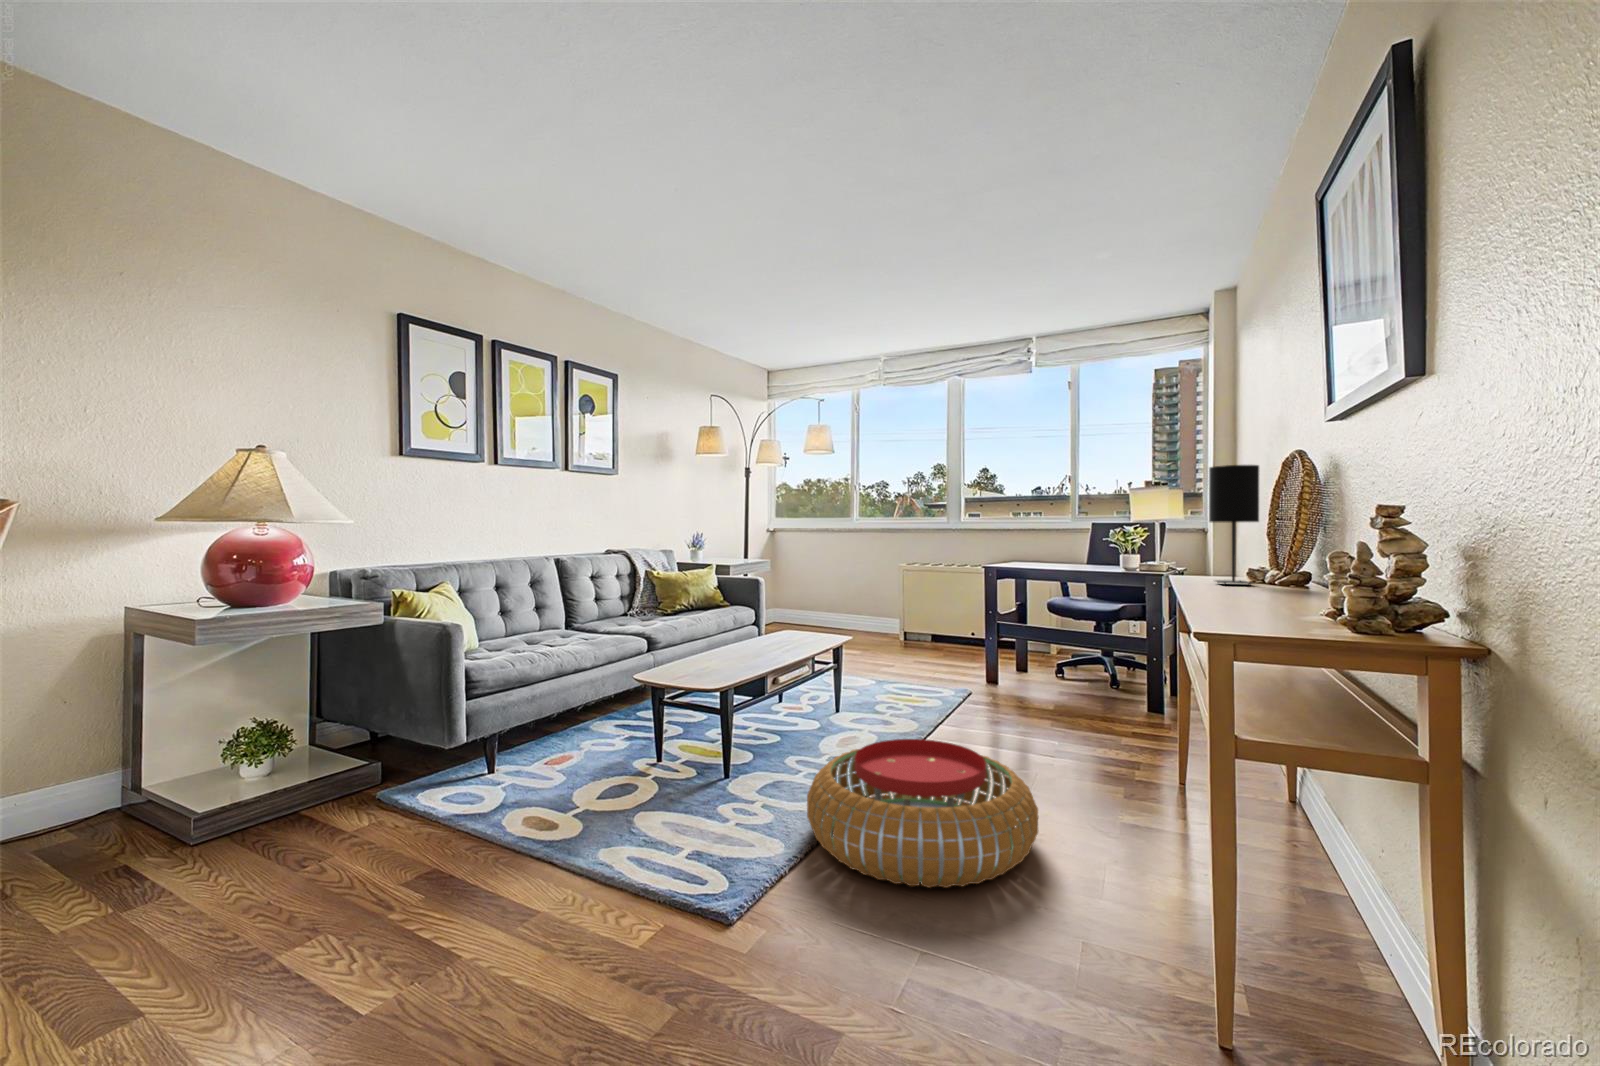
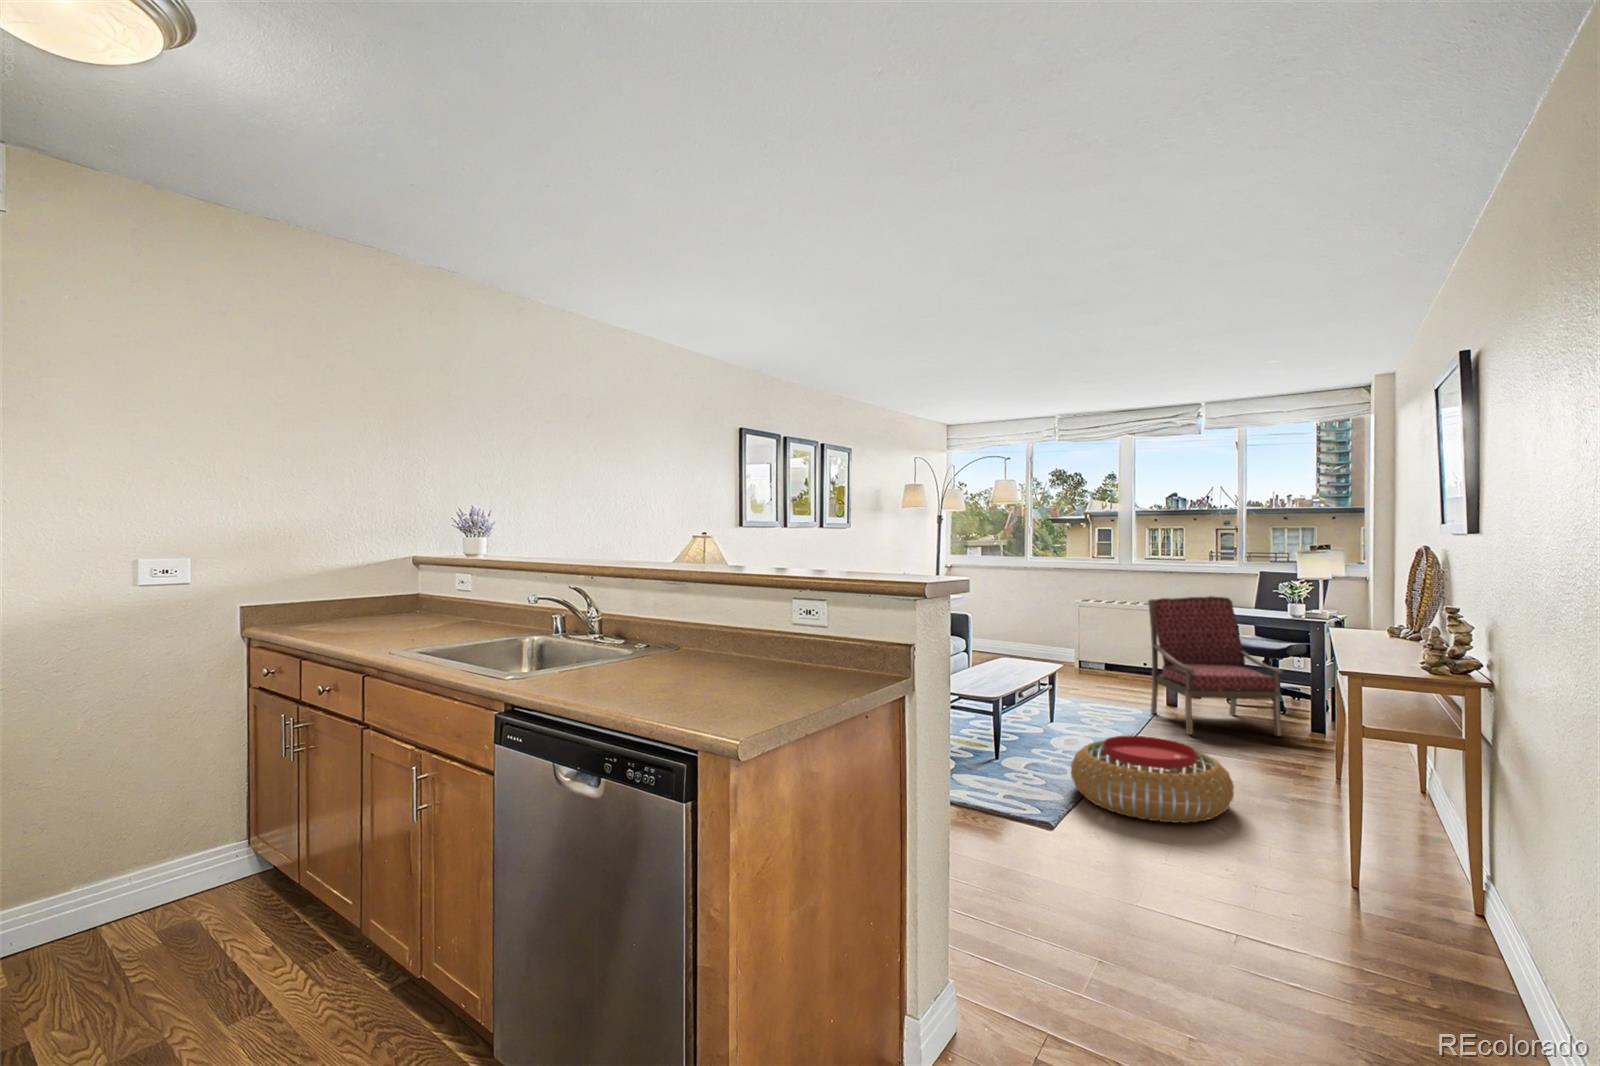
table lamp: present [1209,465,1259,585] -> none [1357,555,1395,639]
armchair: none [962,548,1115,721] -> present [1148,596,1283,736]

